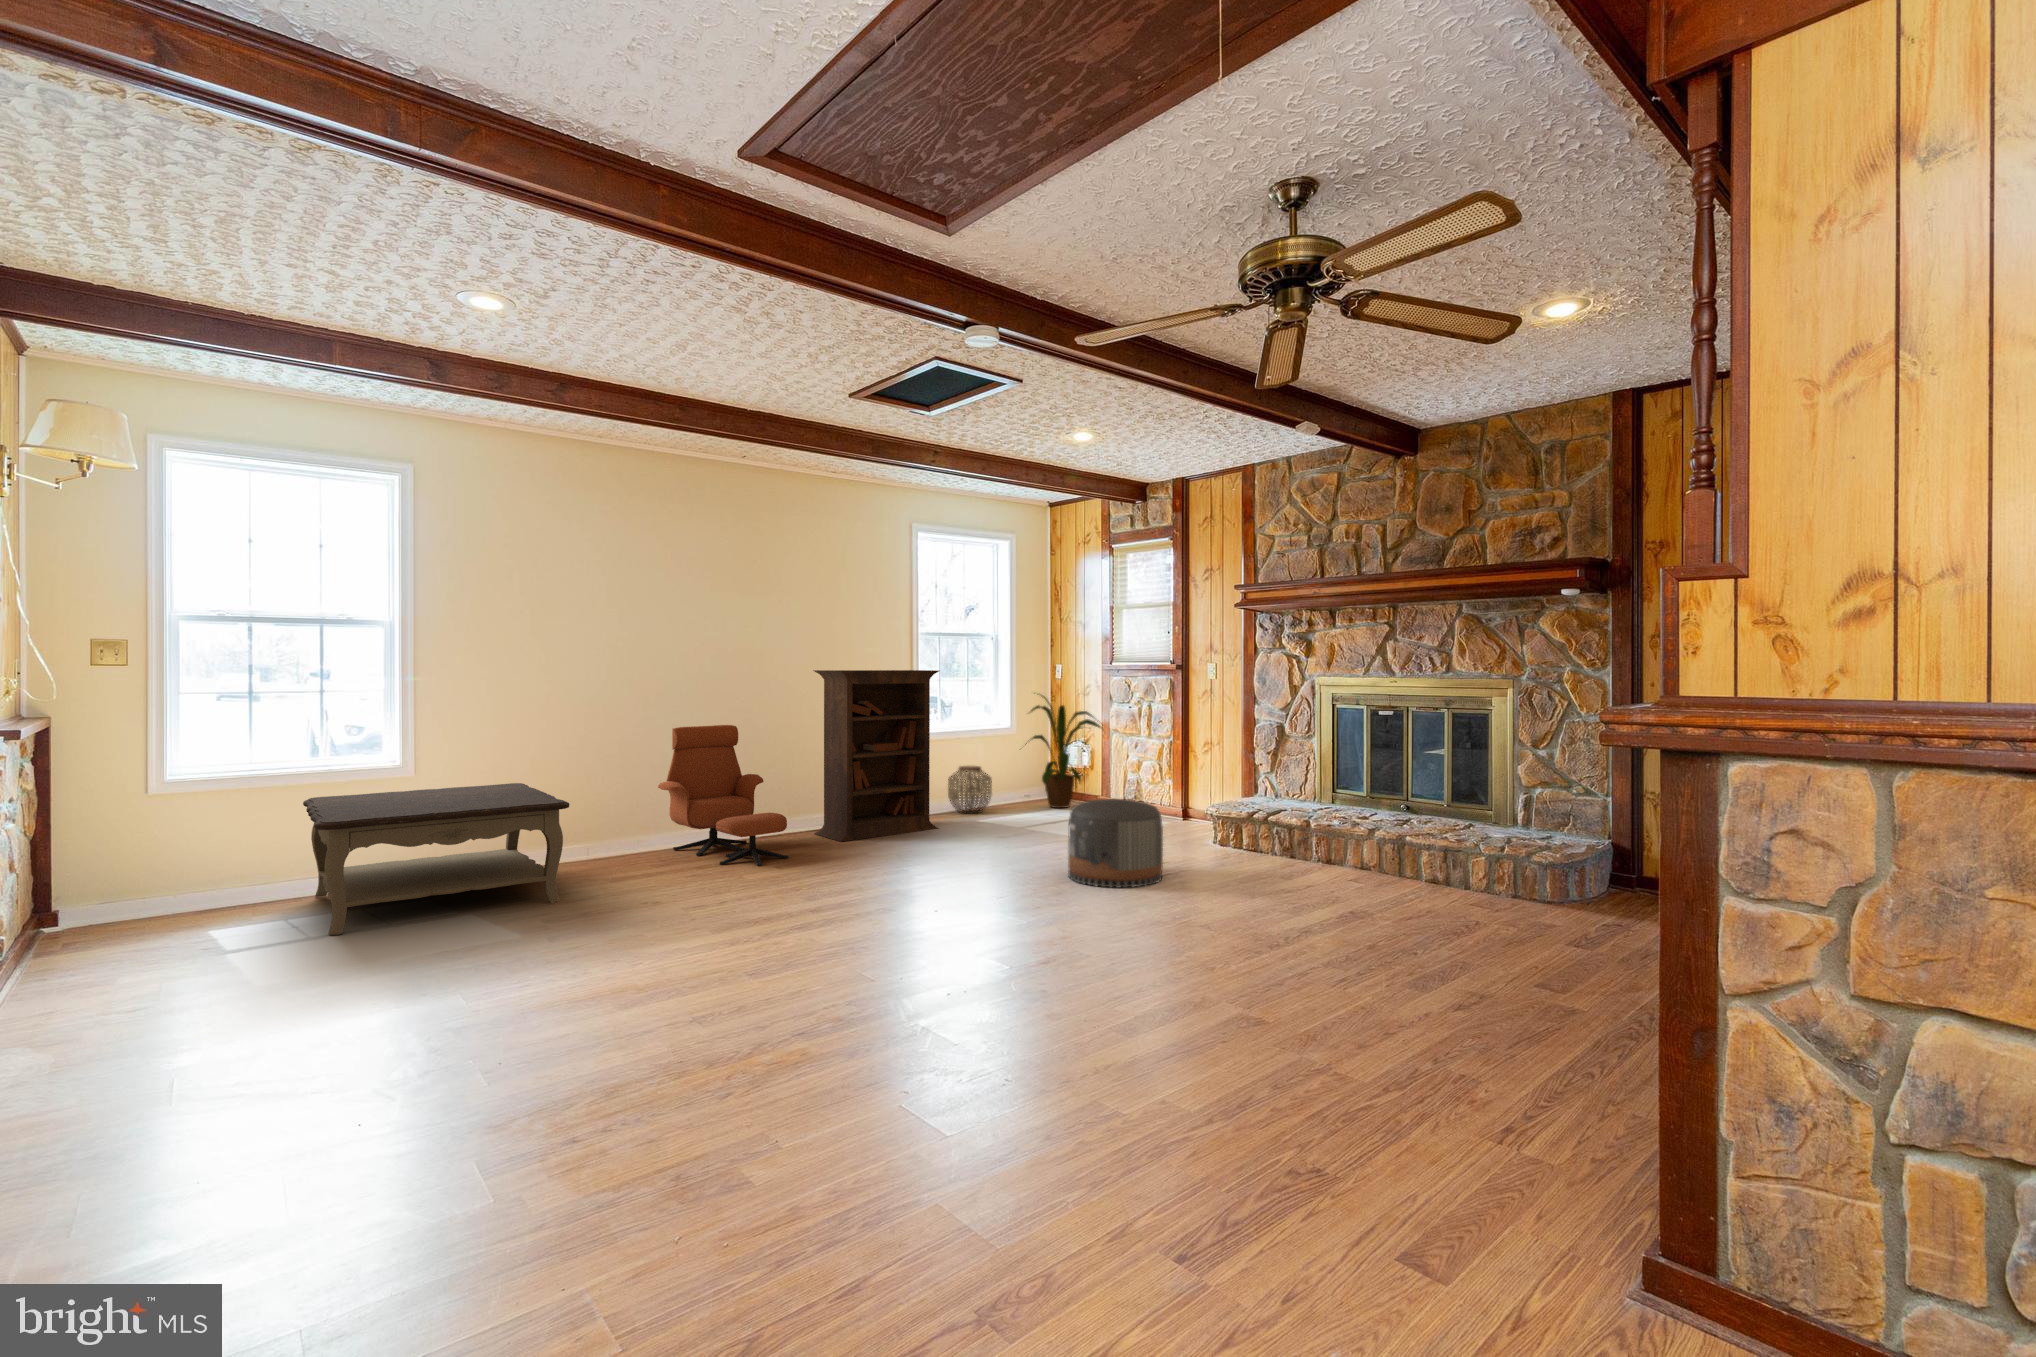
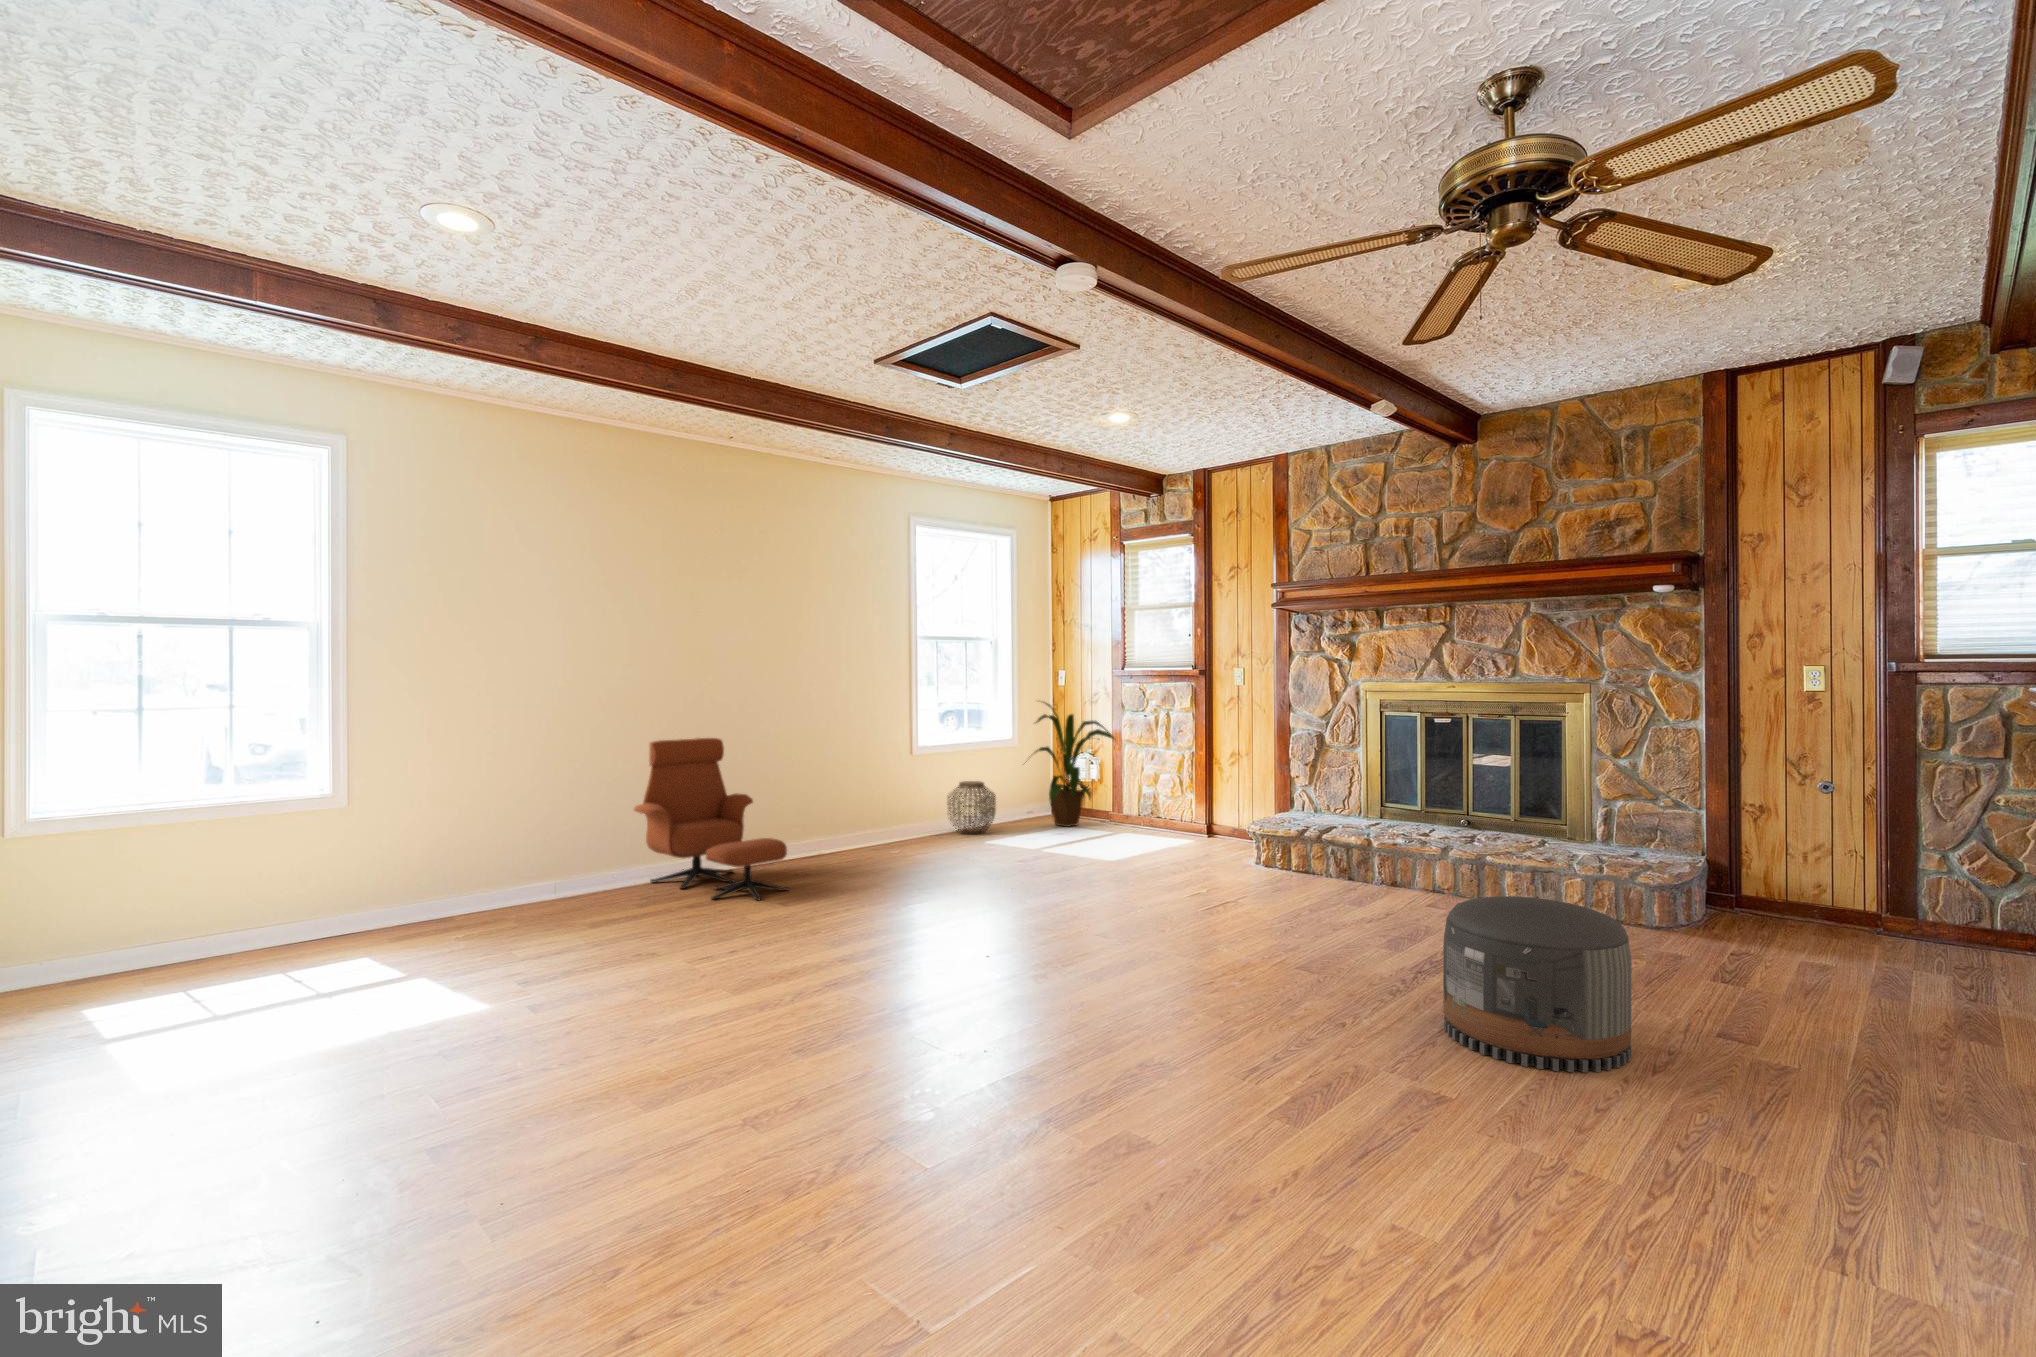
bookcase: present [813,670,939,842] -> none [806,676,948,869]
coffee table: present [303,783,569,935] -> none [205,808,544,1003]
pouf: present [1068,799,1163,888] -> present [1443,896,1631,1072]

